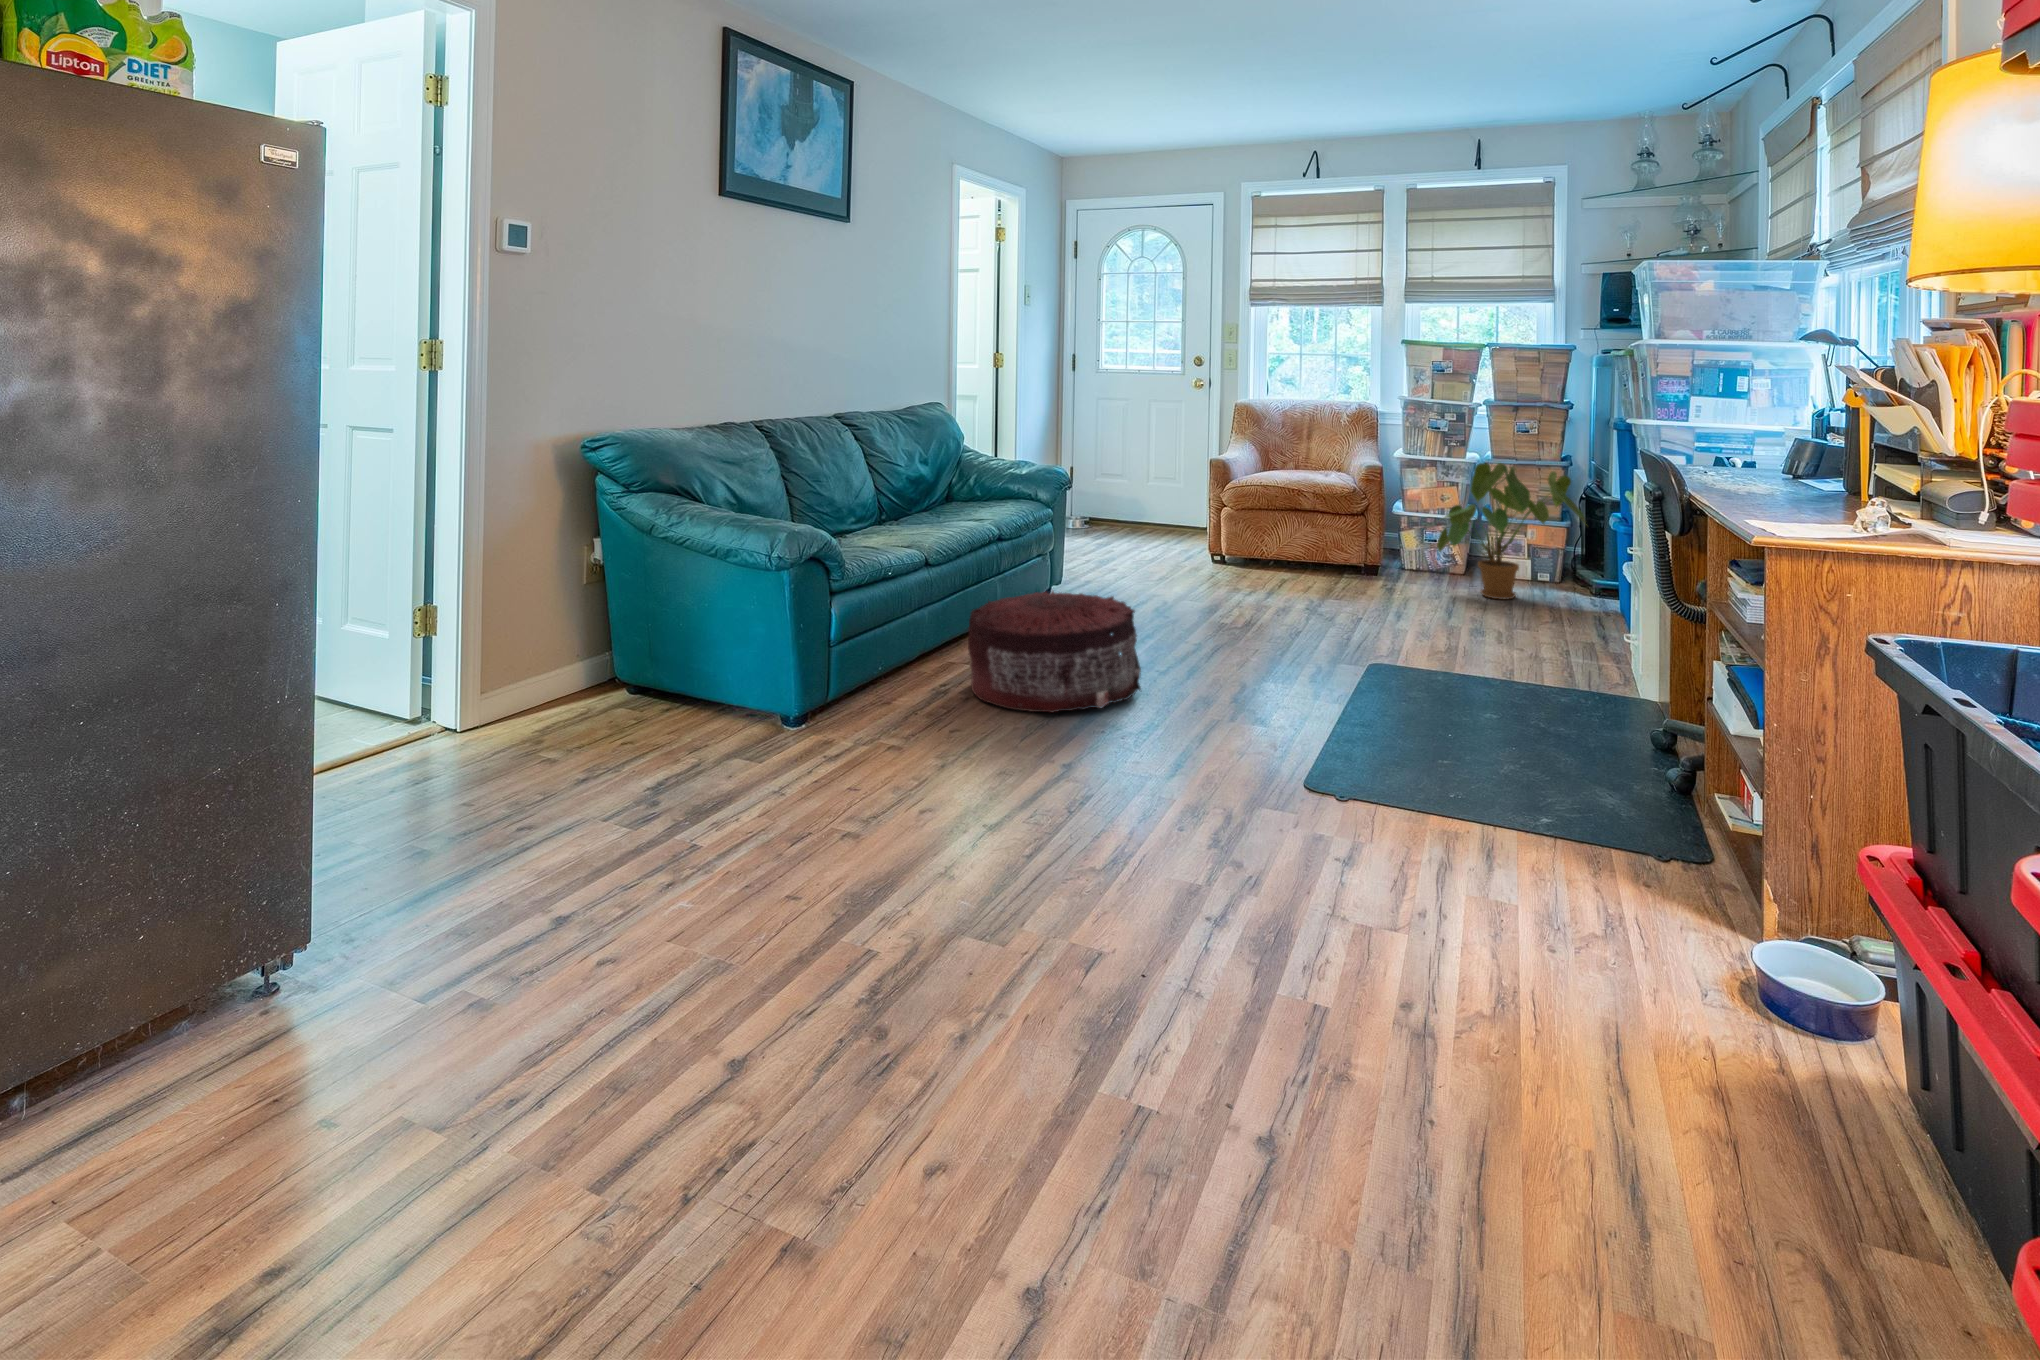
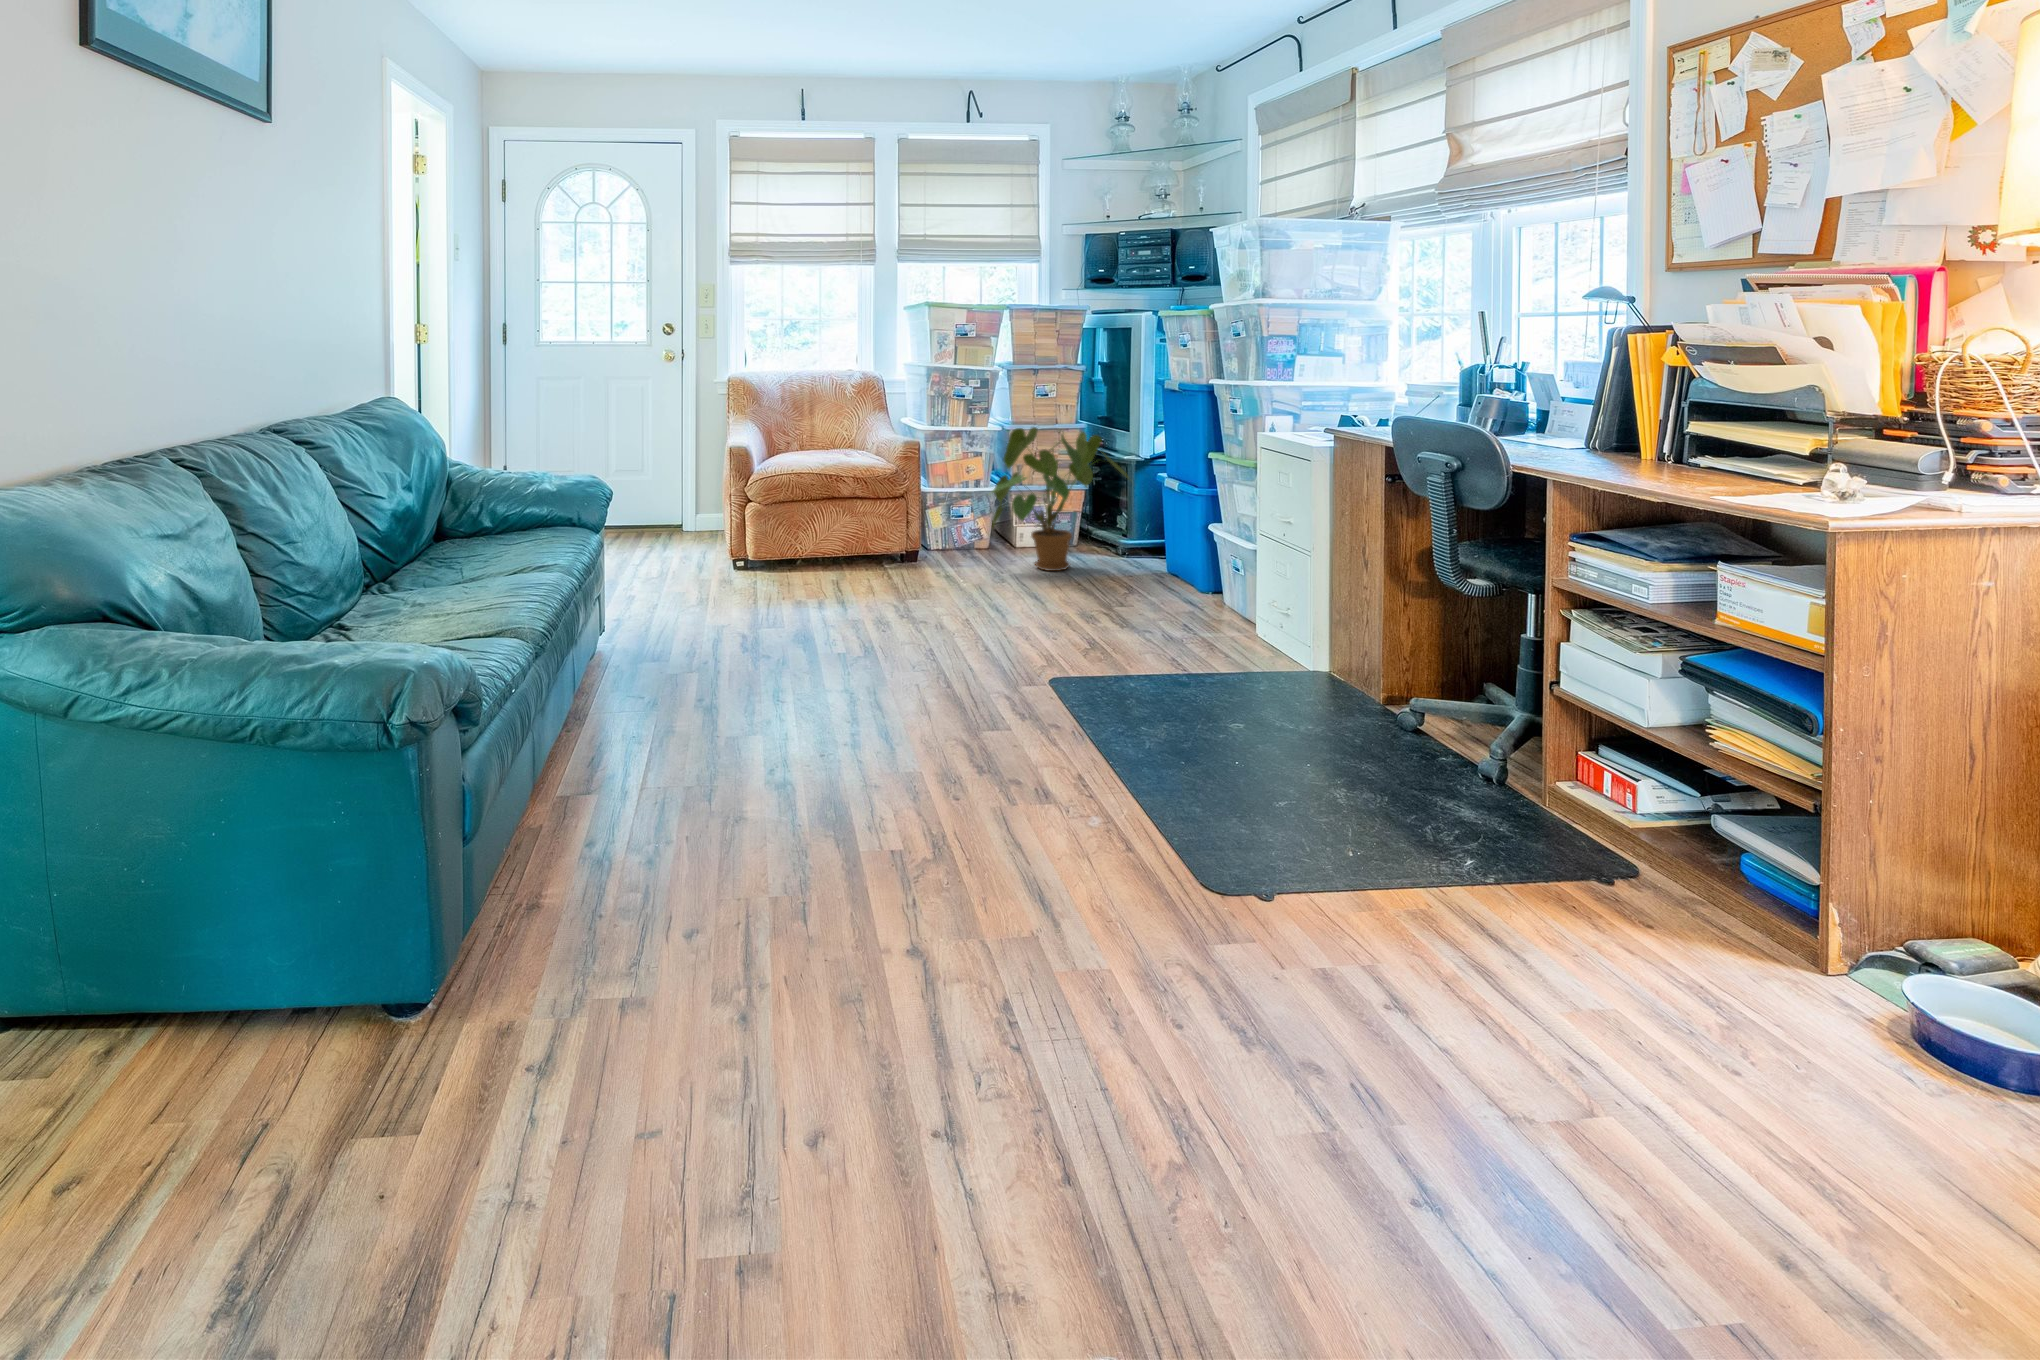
pouf: present [968,591,1141,713] -> none [622,652,884,861]

